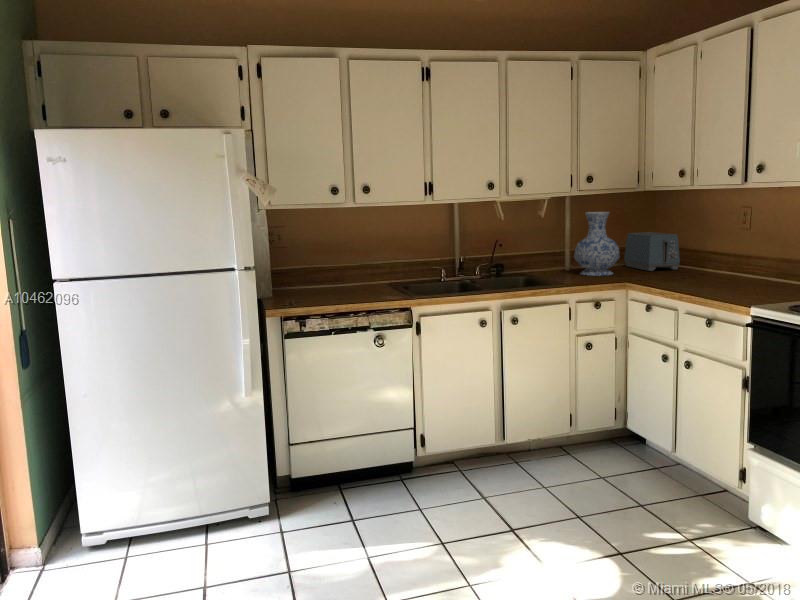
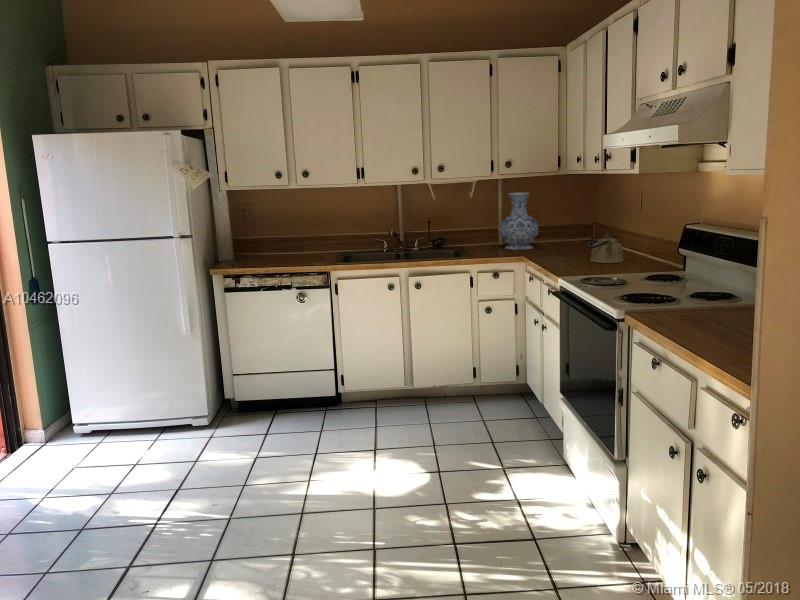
toaster: present [624,232,680,271] -> none [560,211,597,247]
kettle: none [708,255,755,286] -> present [588,235,624,263]

